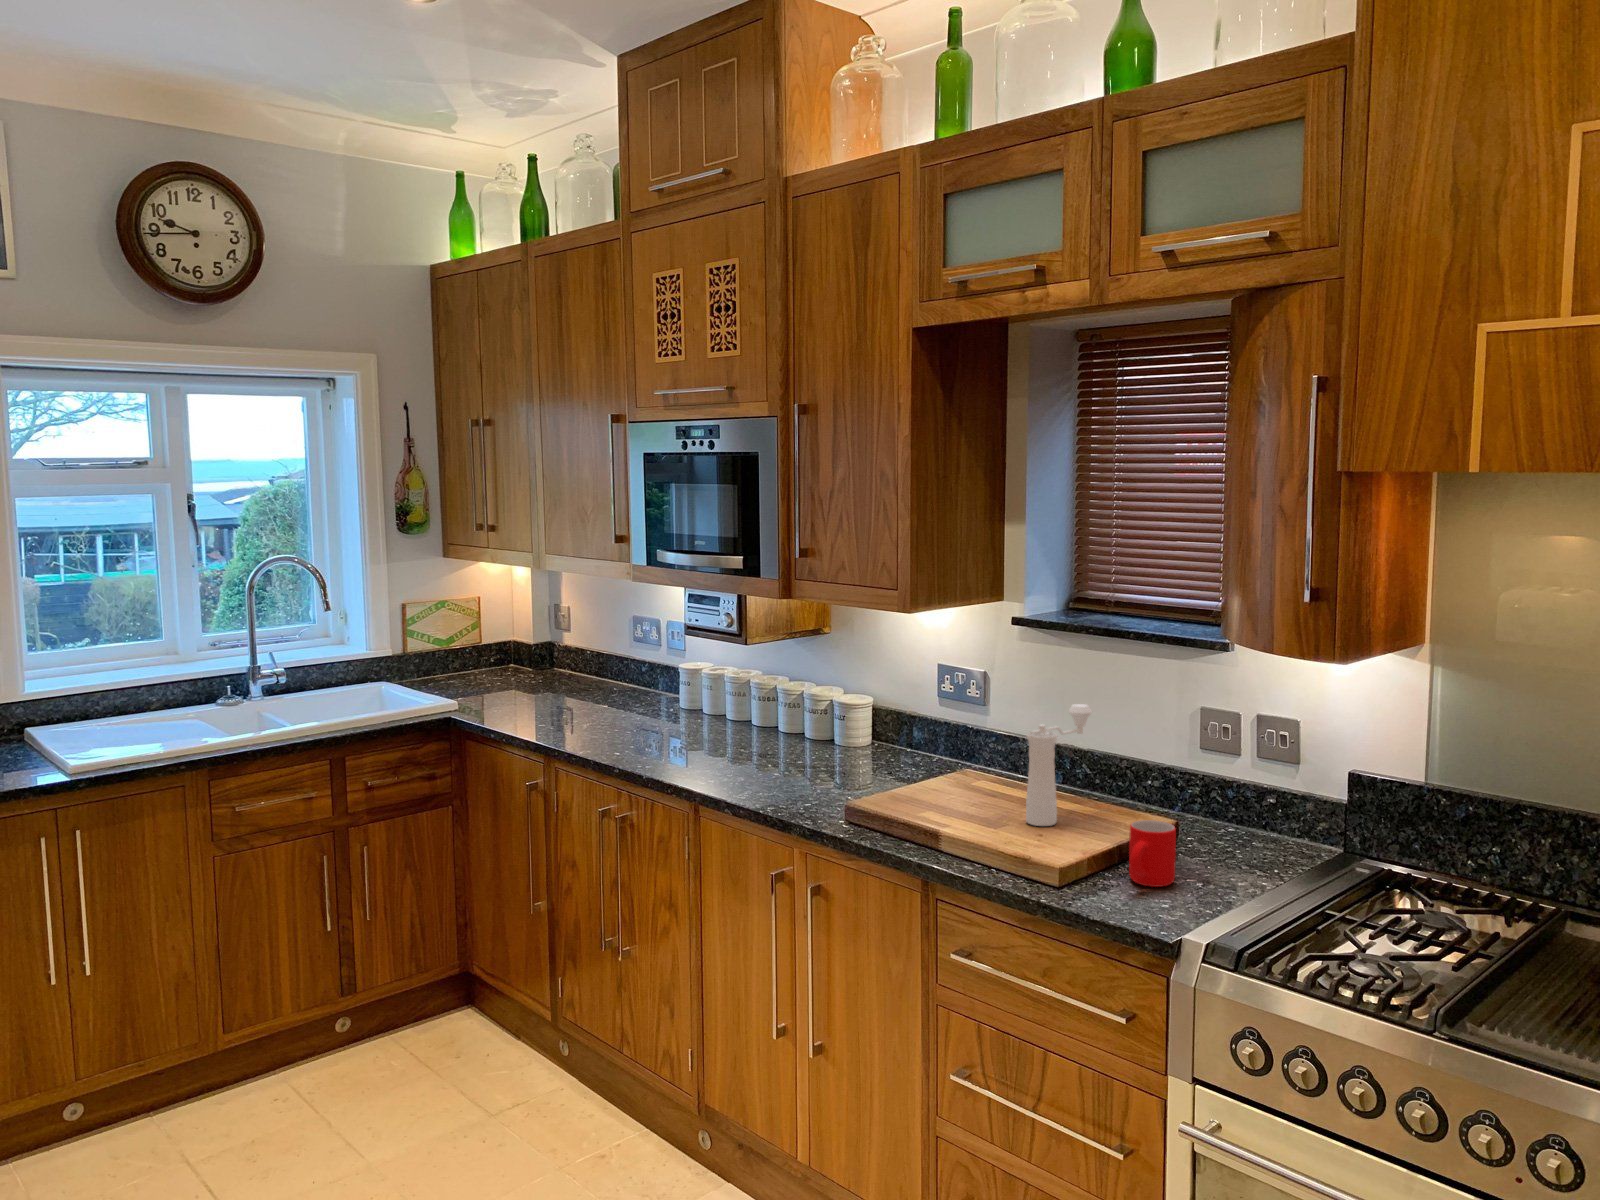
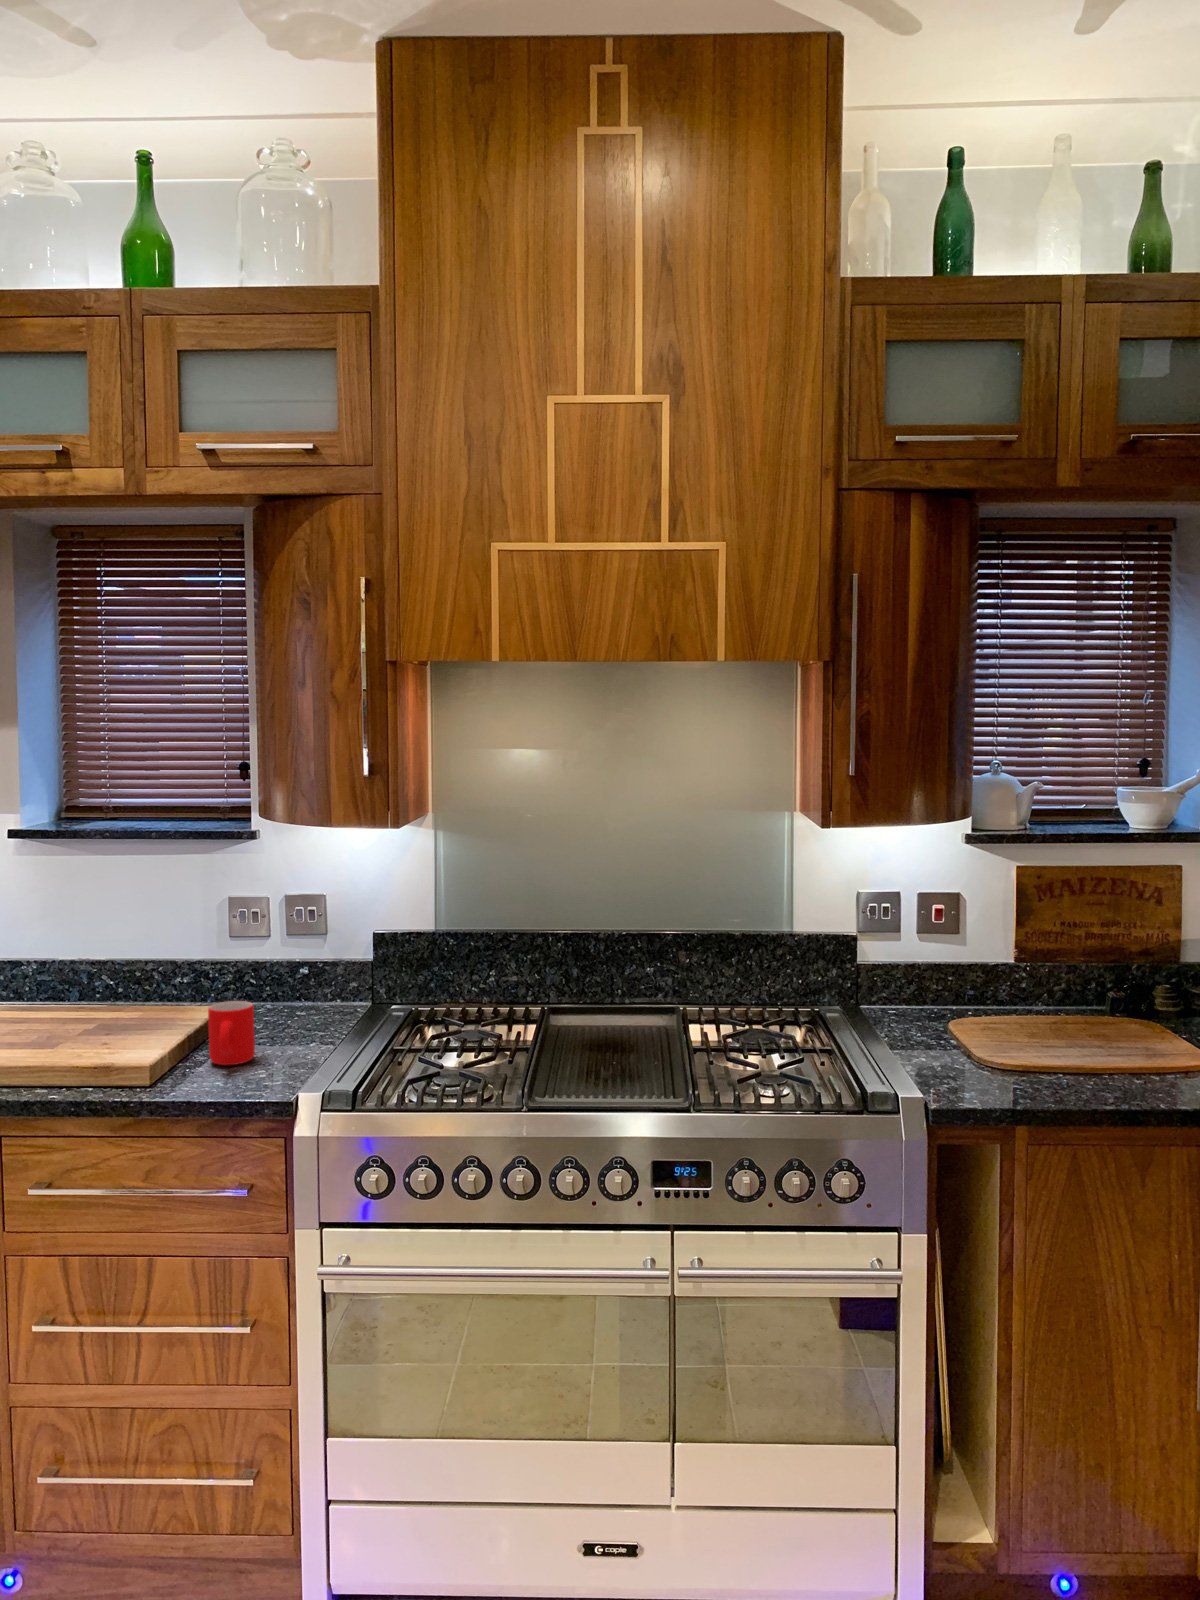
pepper mill: present [1026,704,1092,826] -> none [70,903,132,1036]

